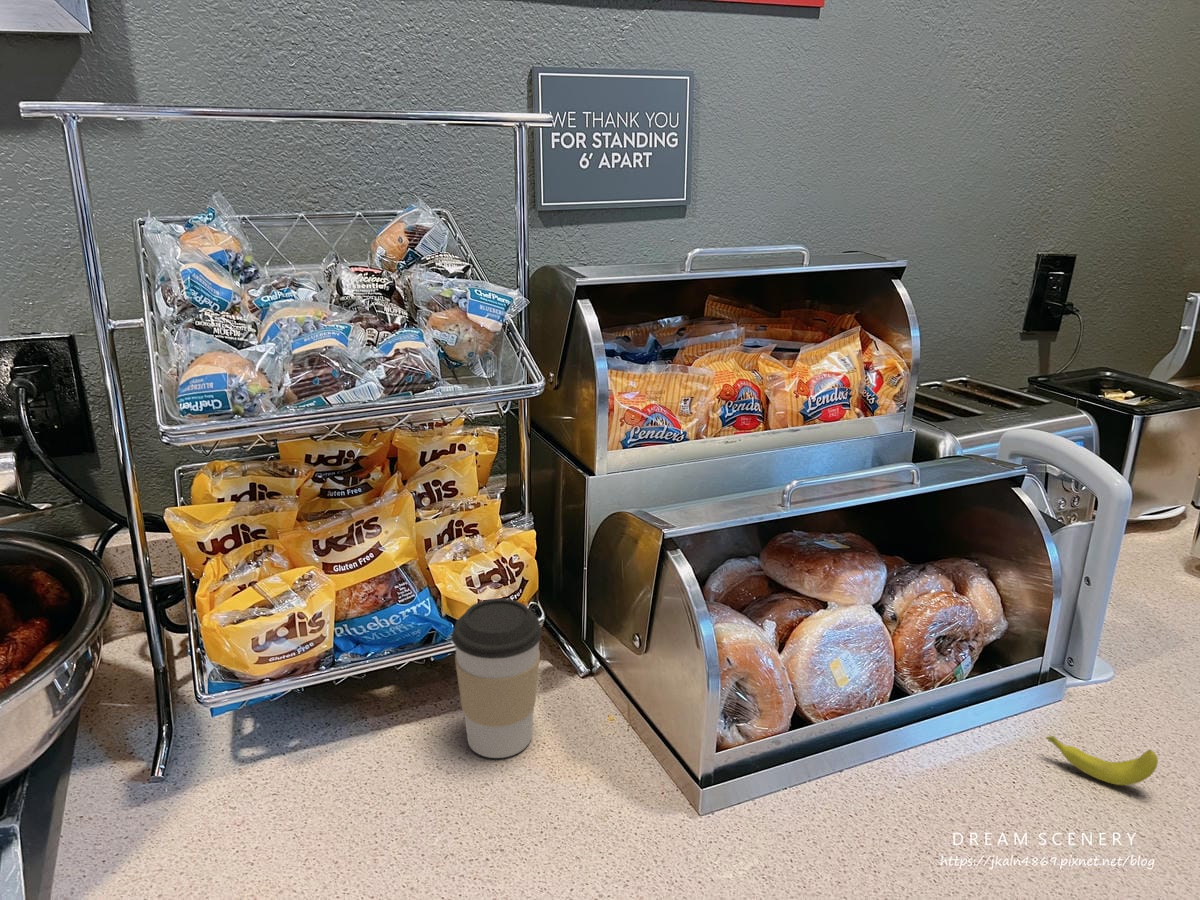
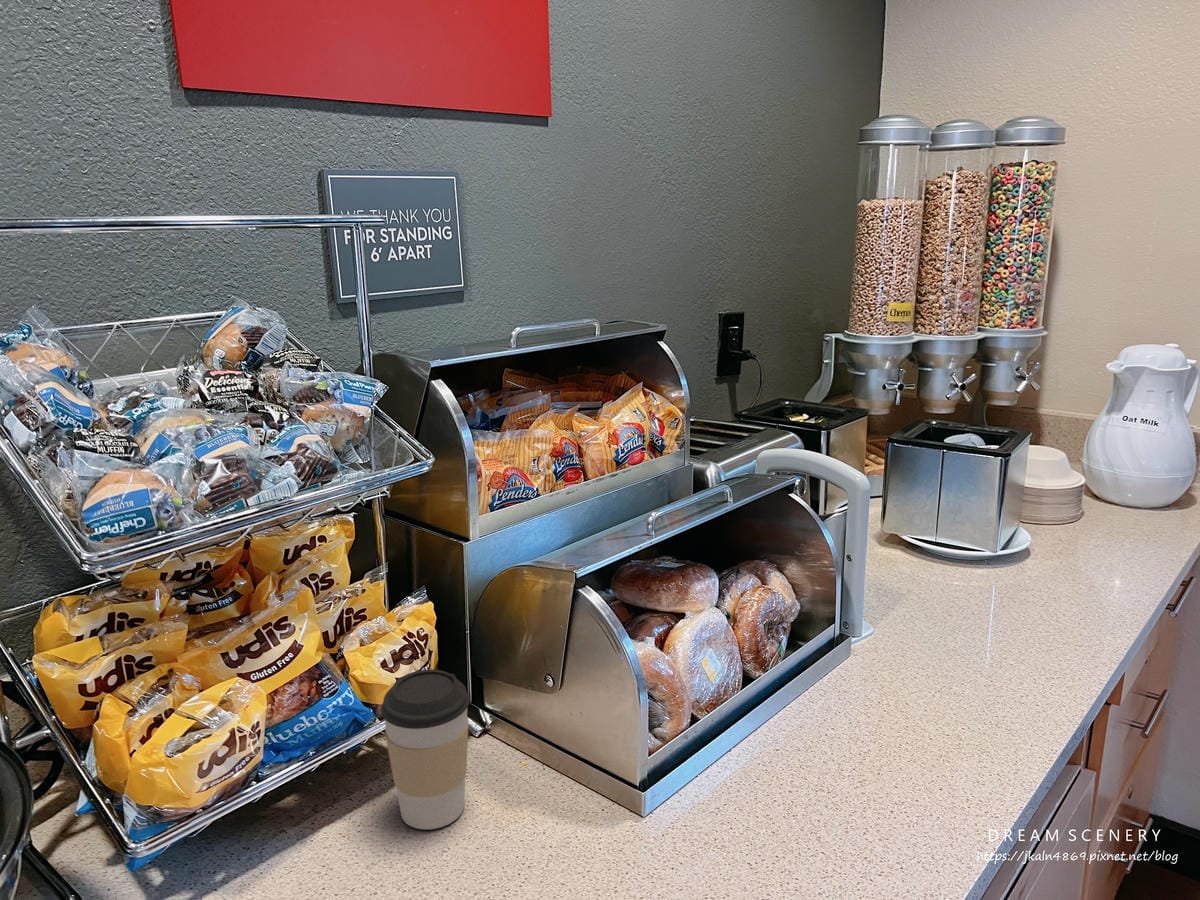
banana: present [1046,736,1158,785] -> none [856,664,934,698]

